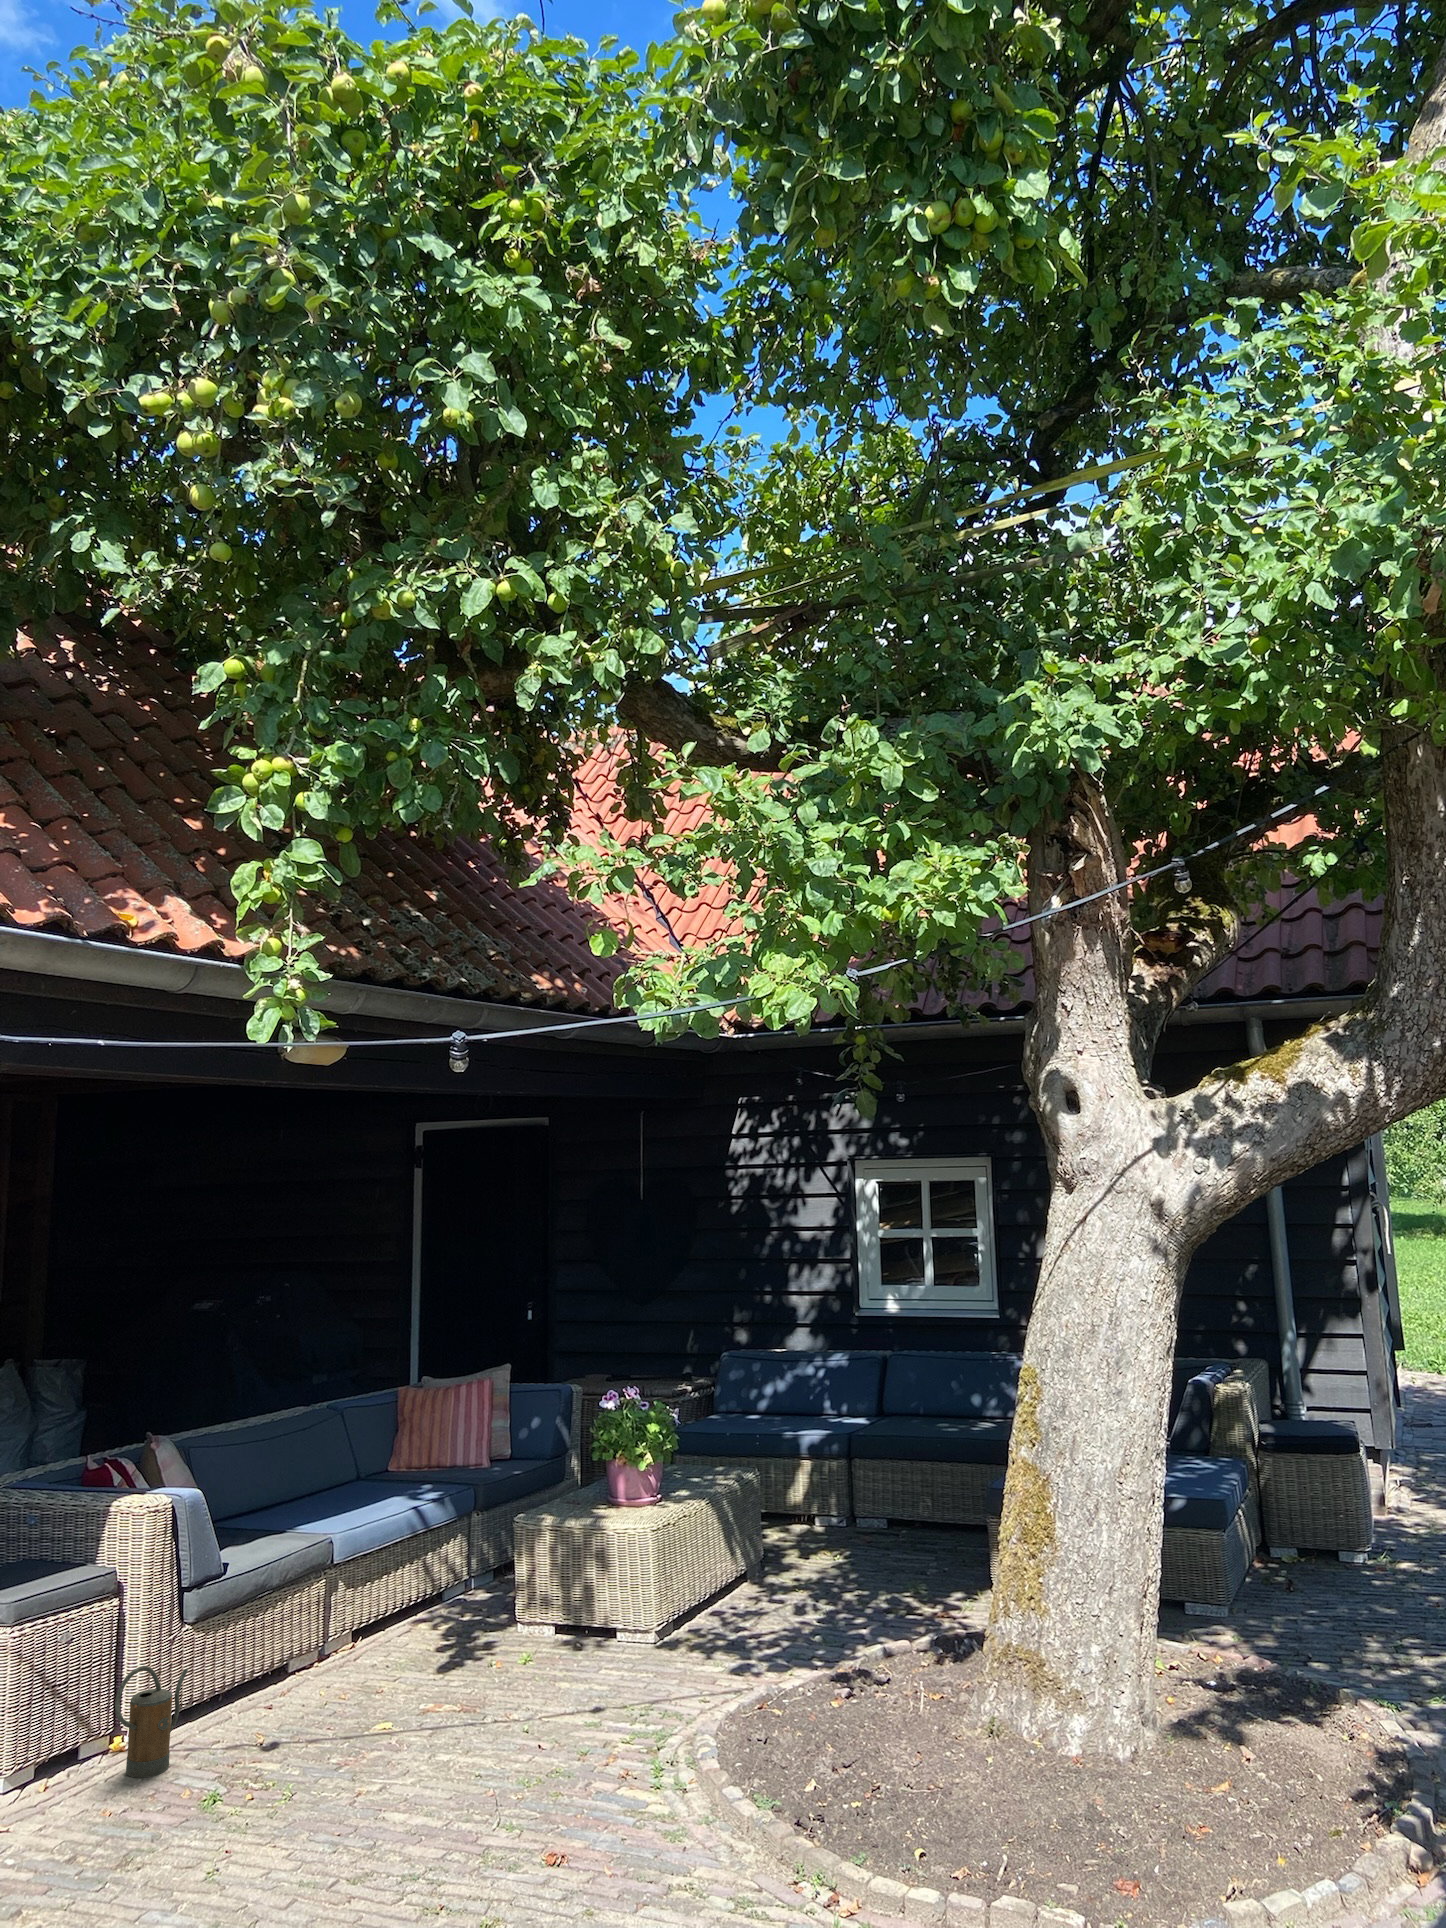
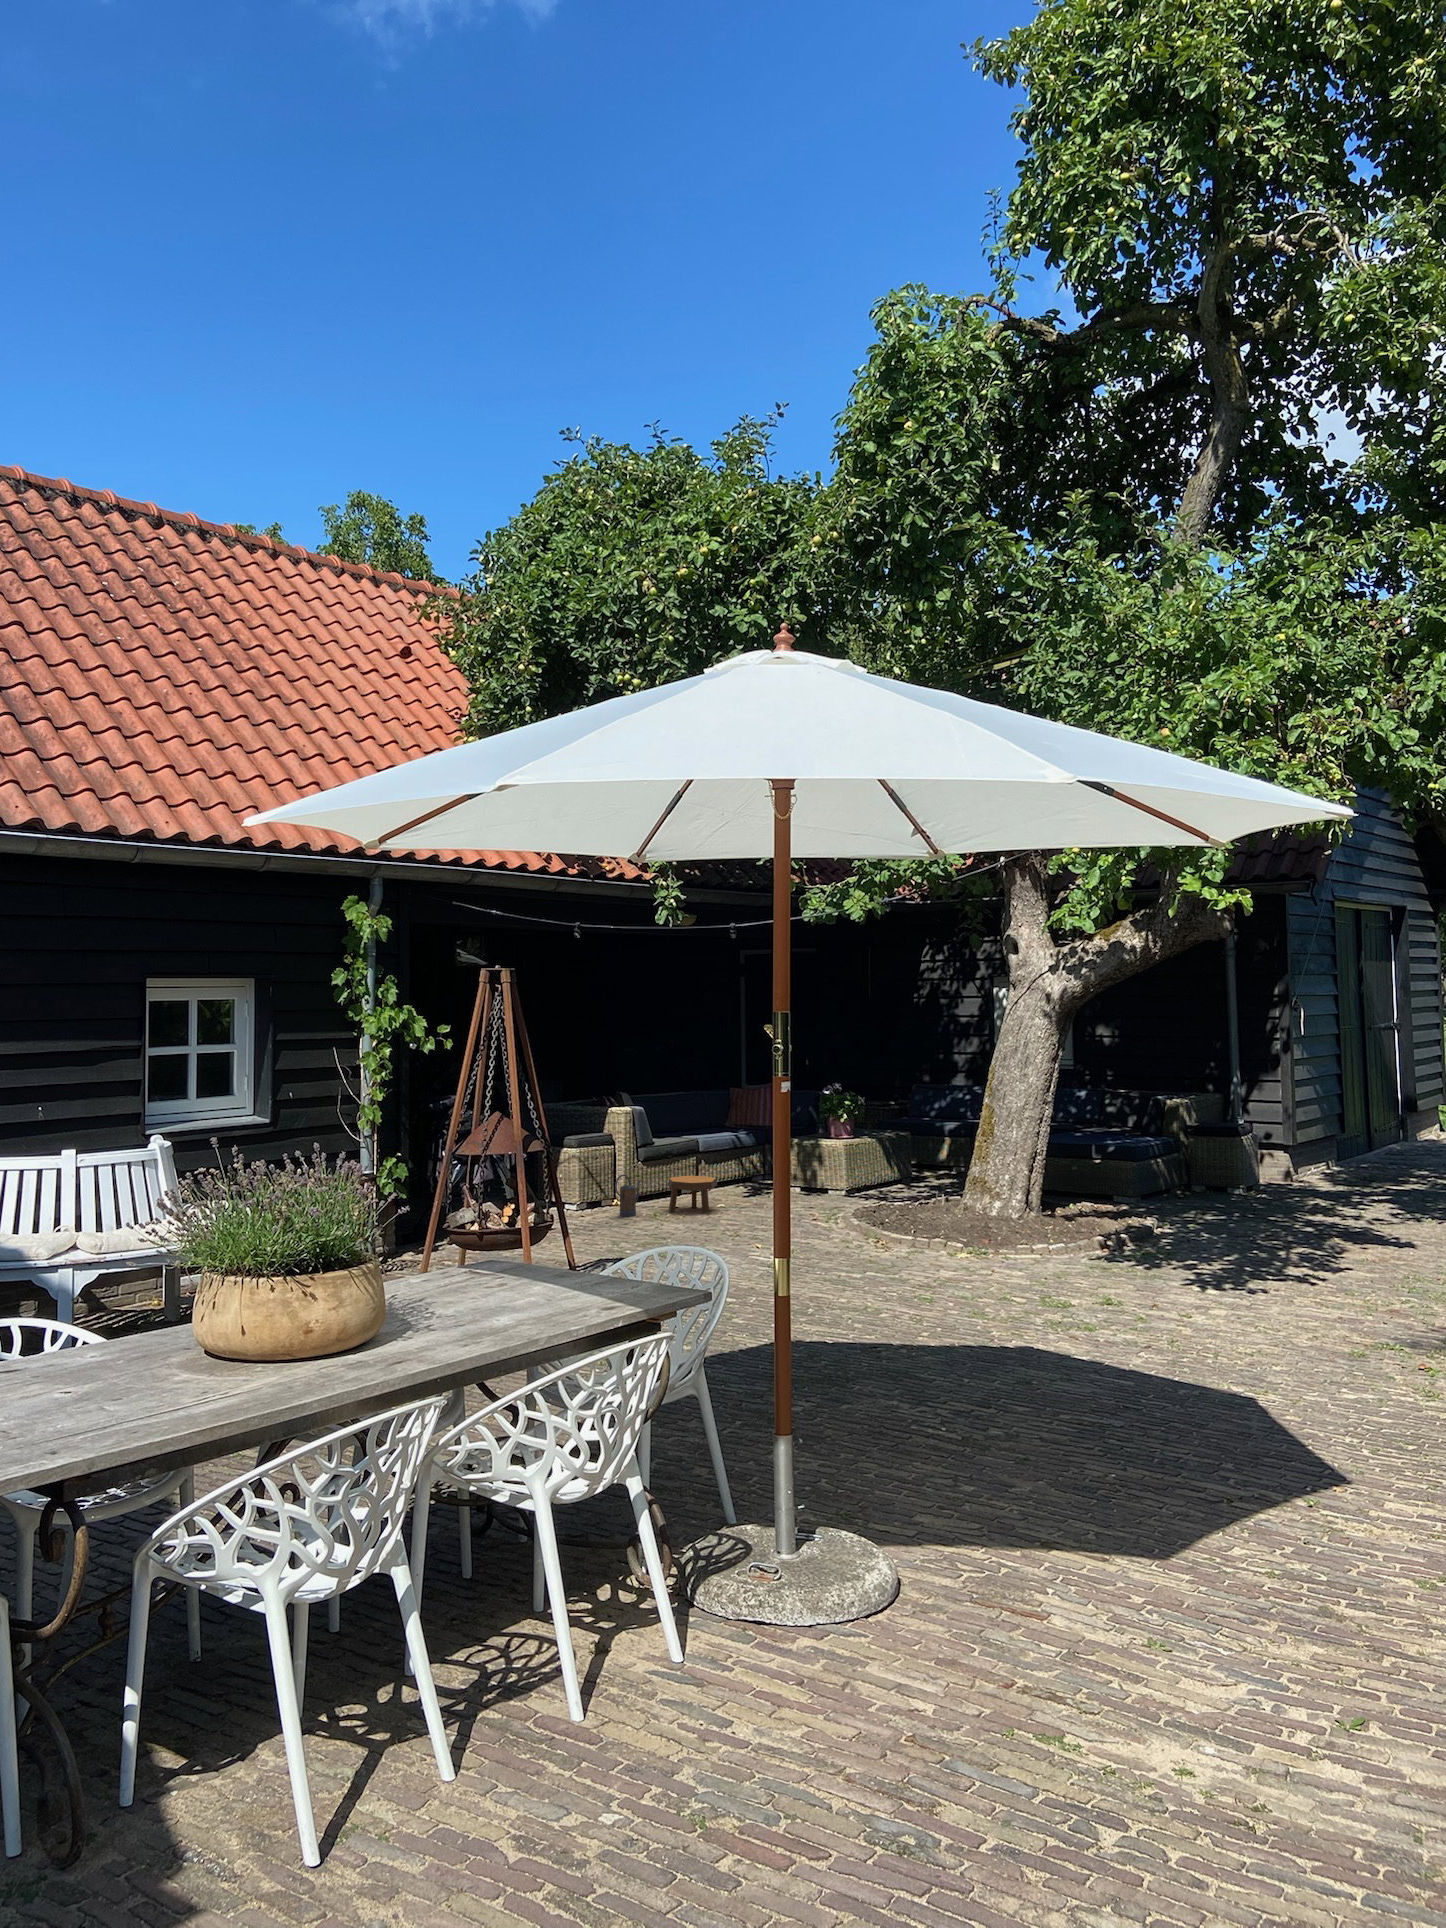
footstool: none [257,1628,377,1737] -> present [668,1176,717,1212]

